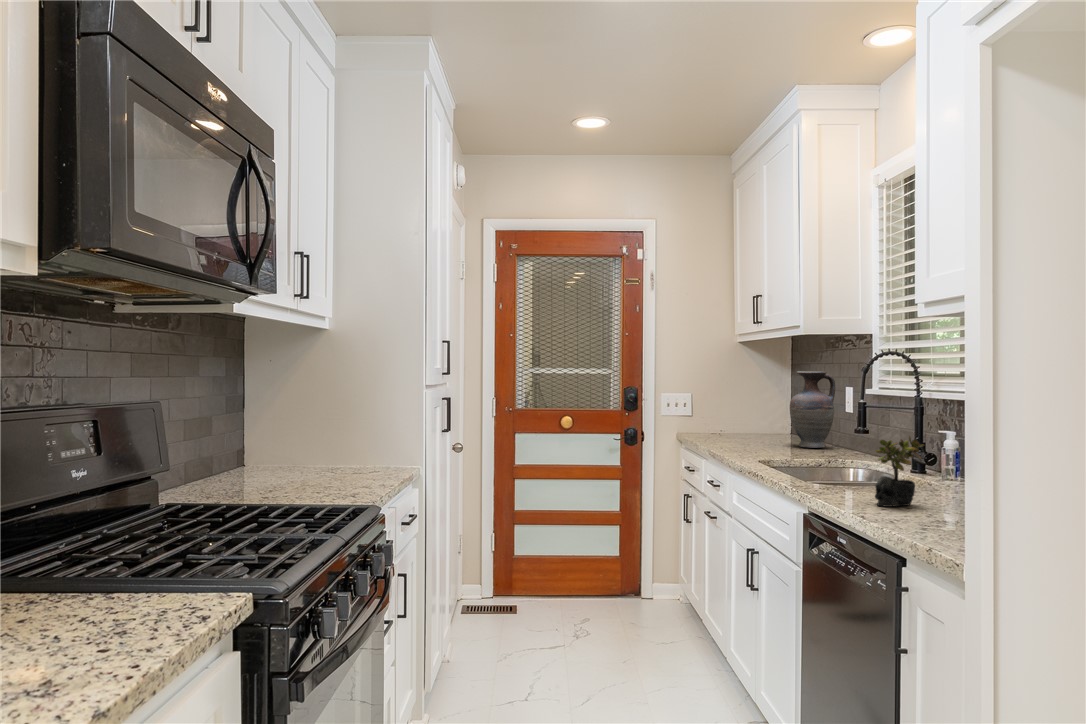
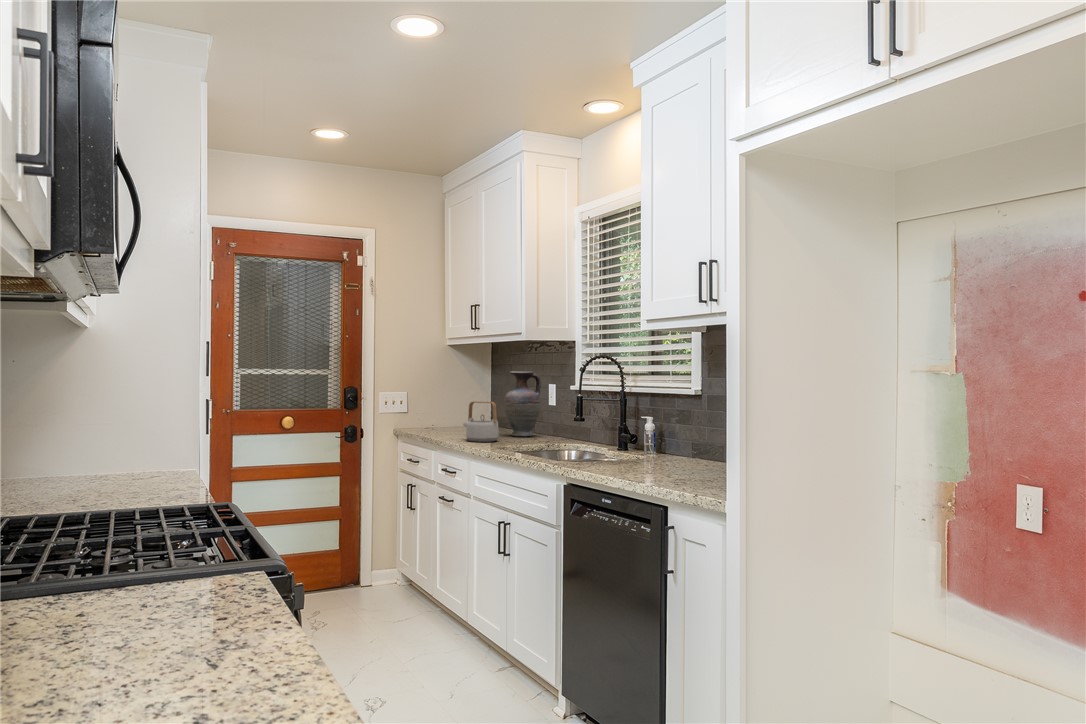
teapot: none [734,405,774,452] -> present [463,401,499,442]
succulent plant: present [875,436,924,507] -> none [621,419,655,473]

